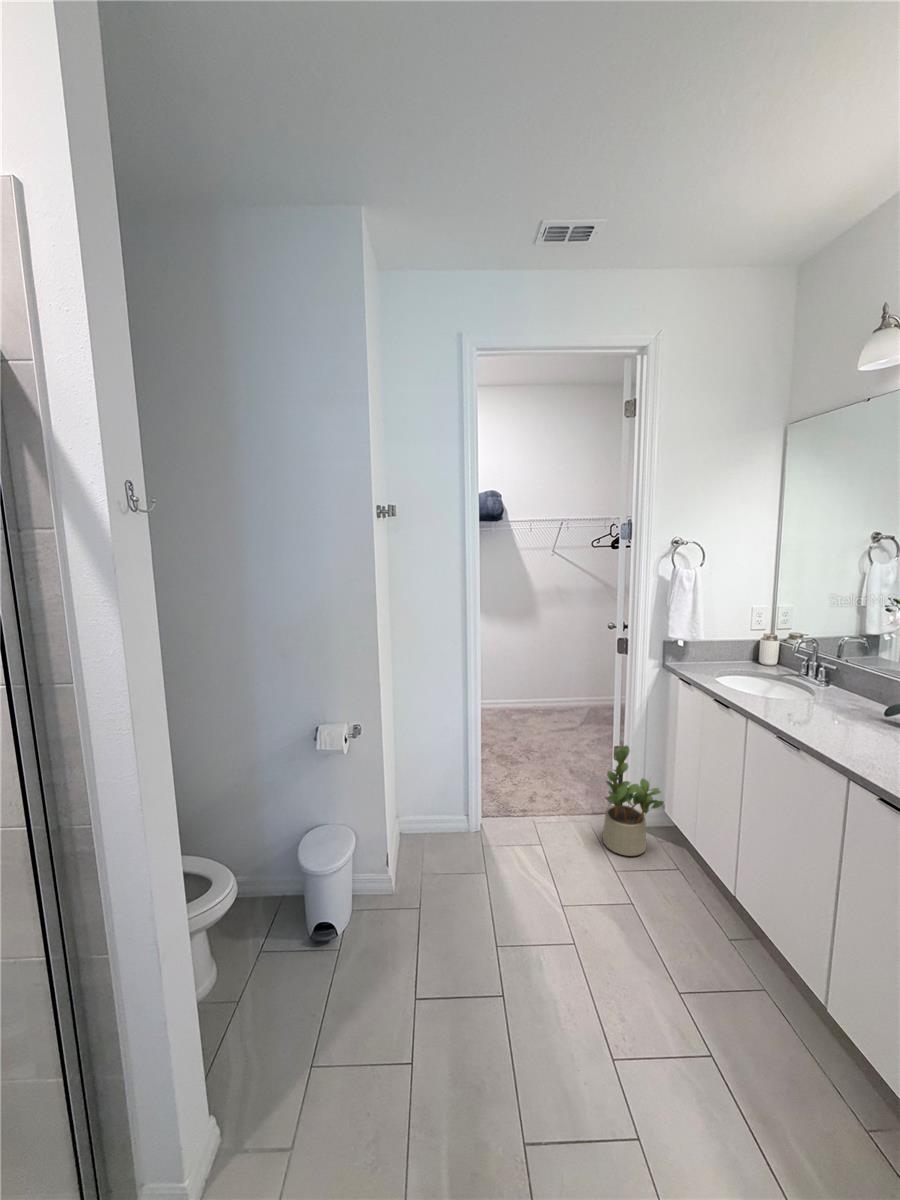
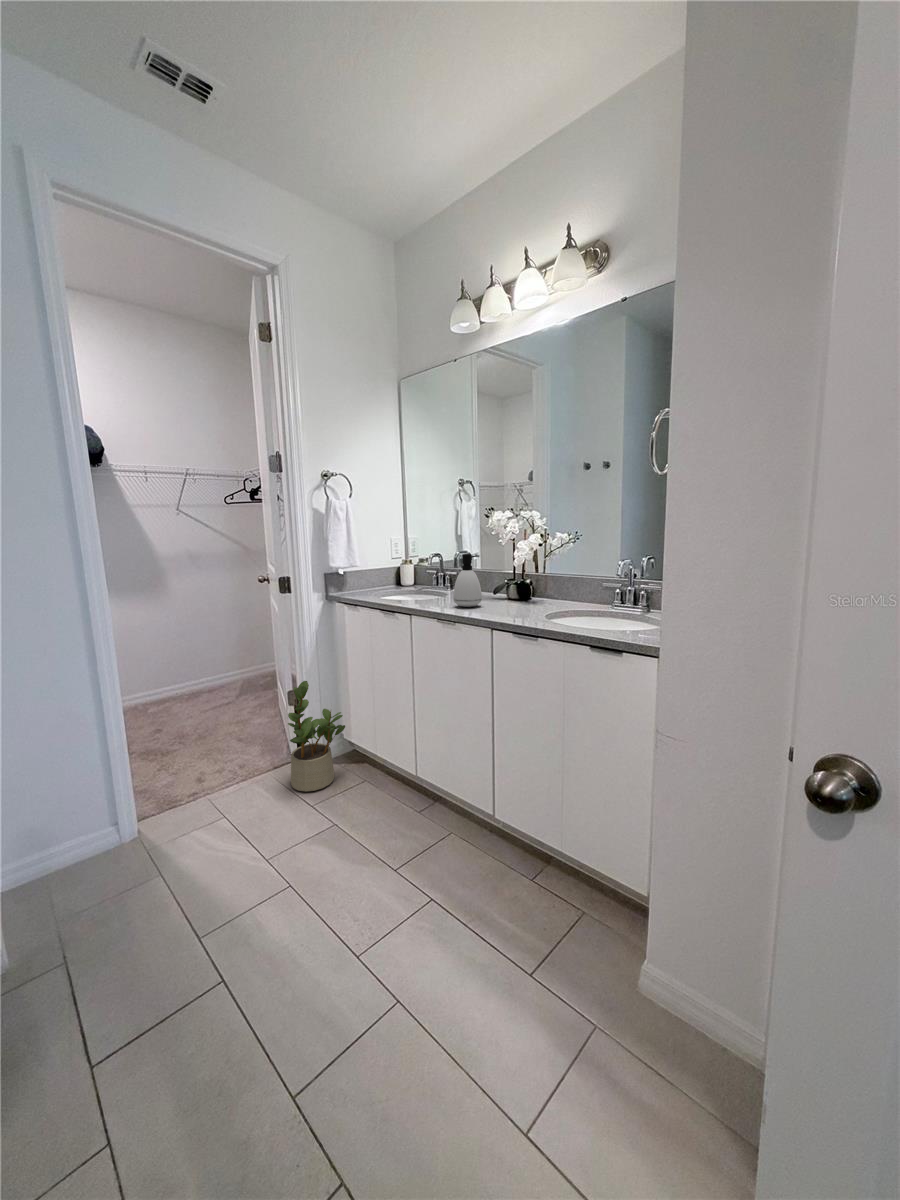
soap dispenser: none [810,658,859,725] -> present [453,554,482,607]

